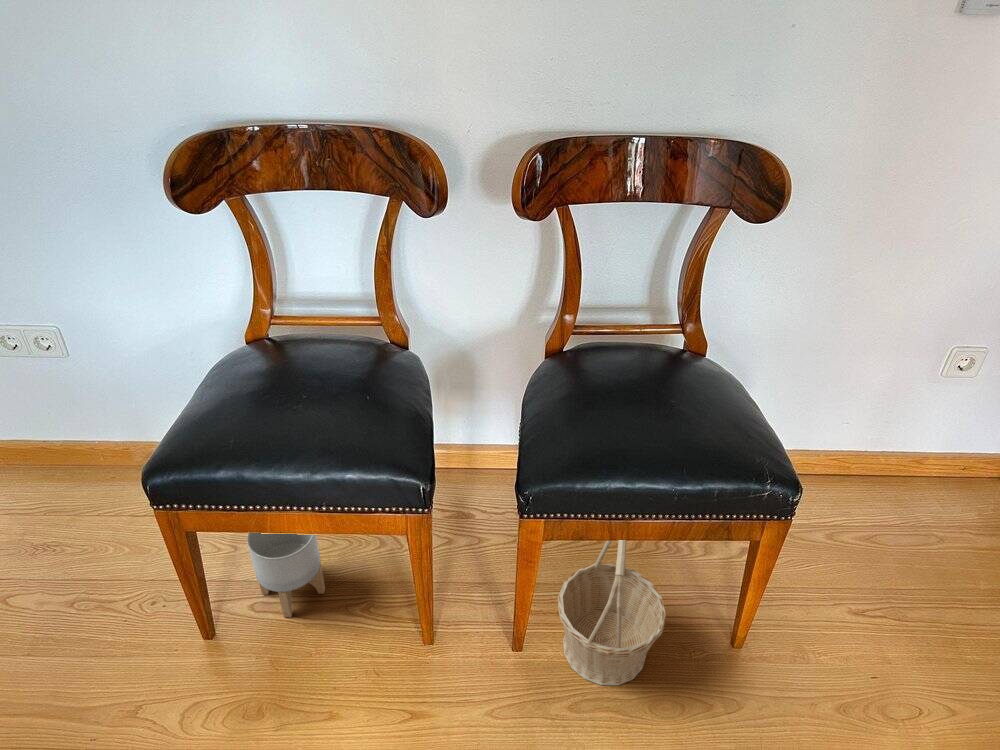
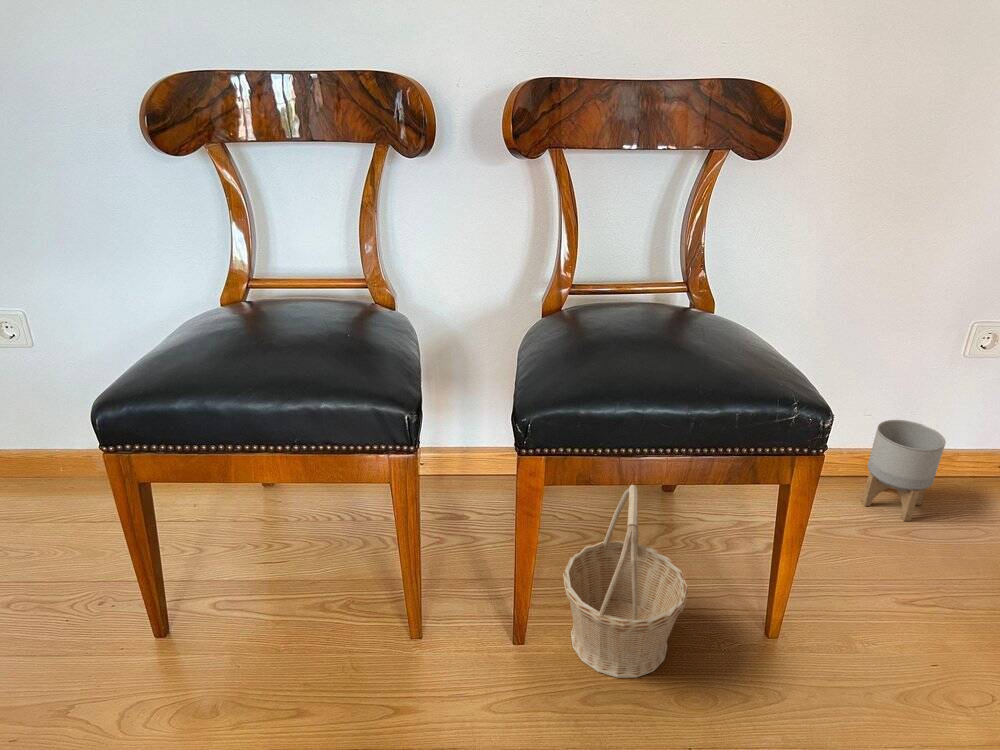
planter: present [247,533,325,617] -> present [862,420,946,521]

